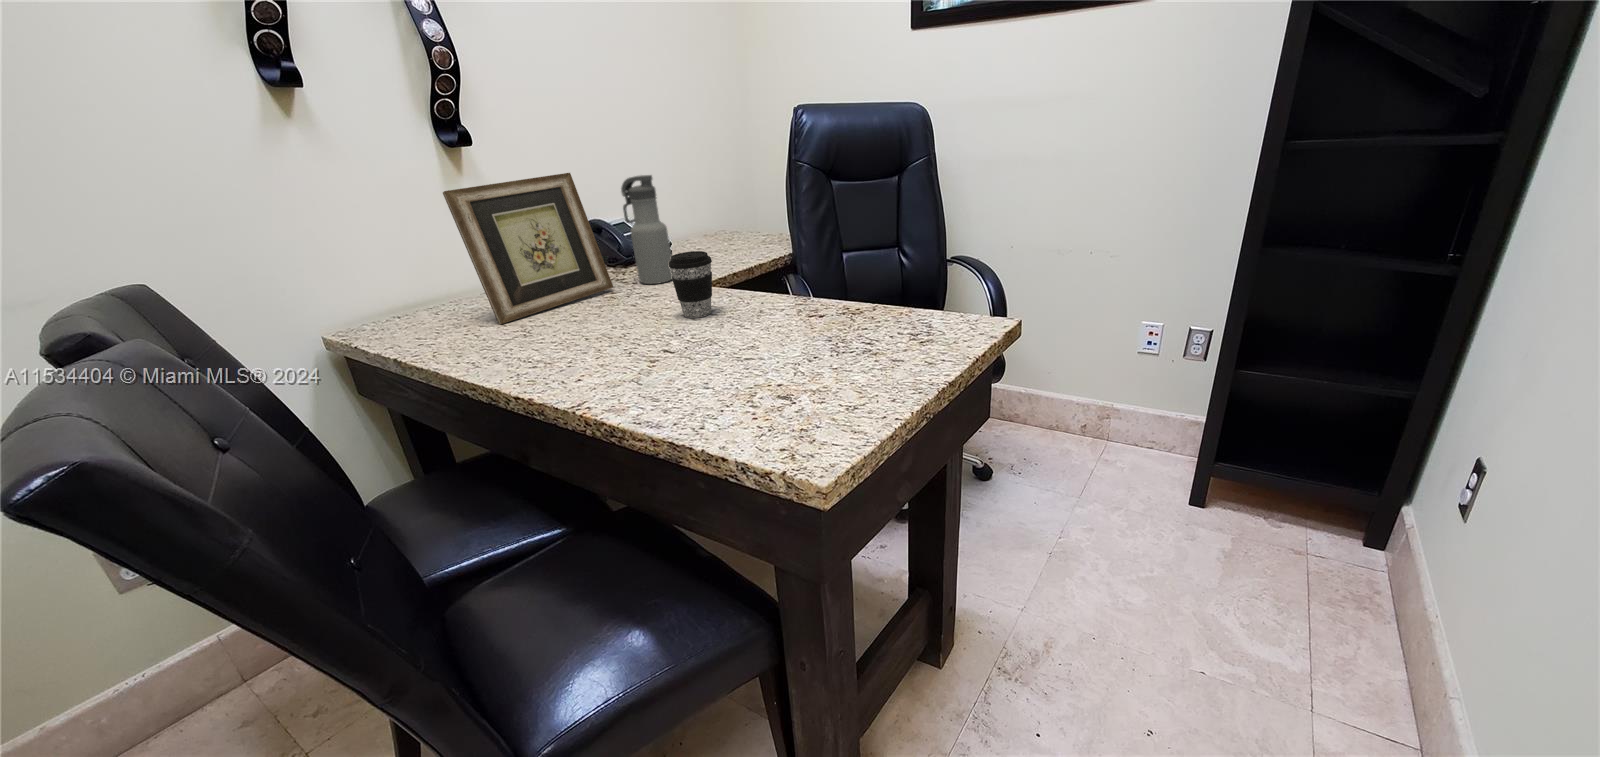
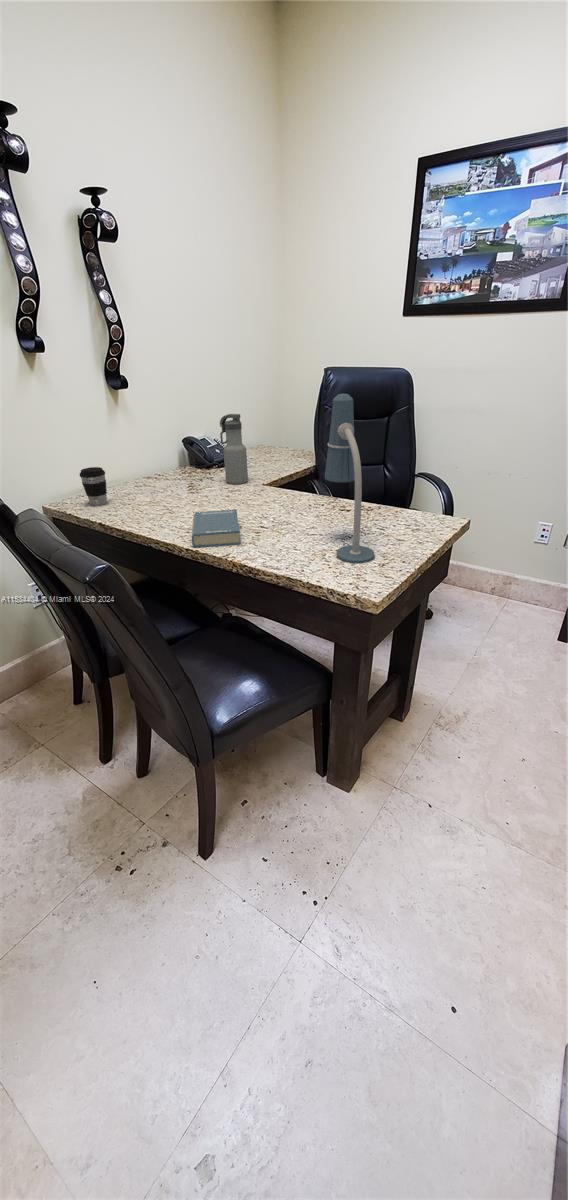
desk lamp: none [748,100,845,409] -> present [325,394,375,564]
picture frame: present [443,173,613,325] -> none [123,410,212,506]
coffee cup: present [669,251,712,318] -> present [80,467,107,506]
hardback book: none [516,321,623,393] -> present [192,510,241,548]

